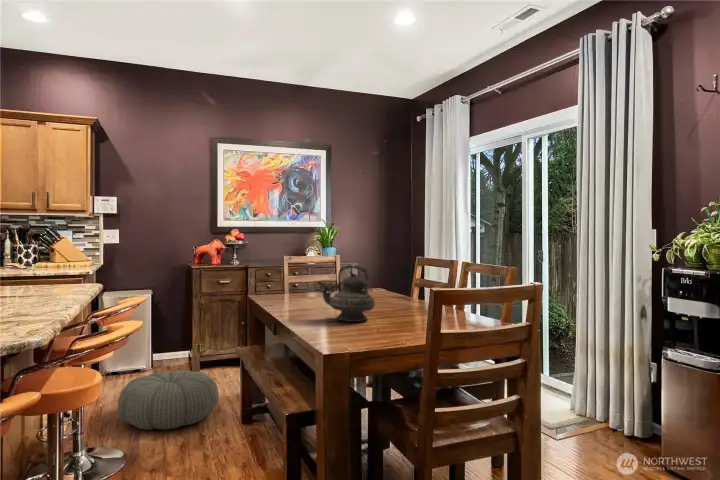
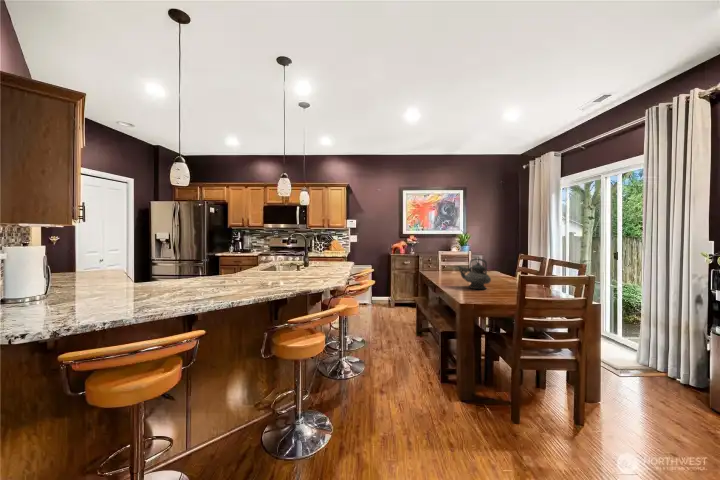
pouf: present [118,370,218,430] -> none [358,306,405,334]

